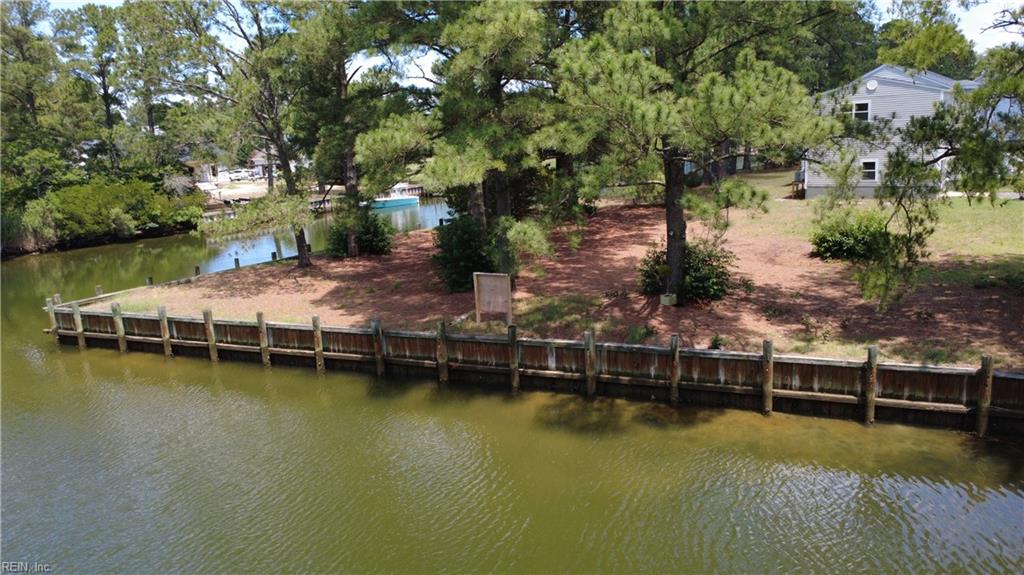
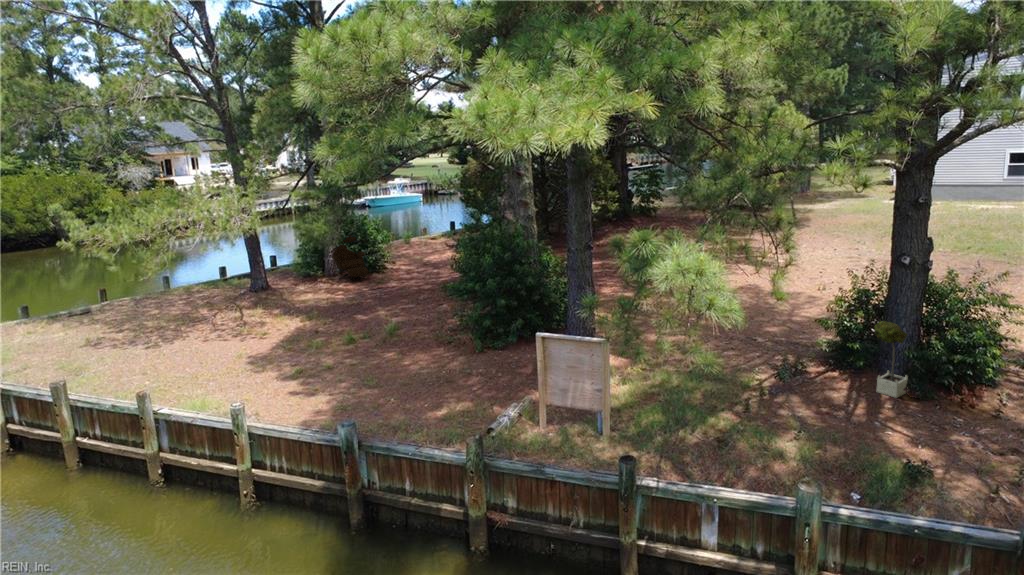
lounge chair: none [353,229,379,260] -> present [332,236,368,281]

